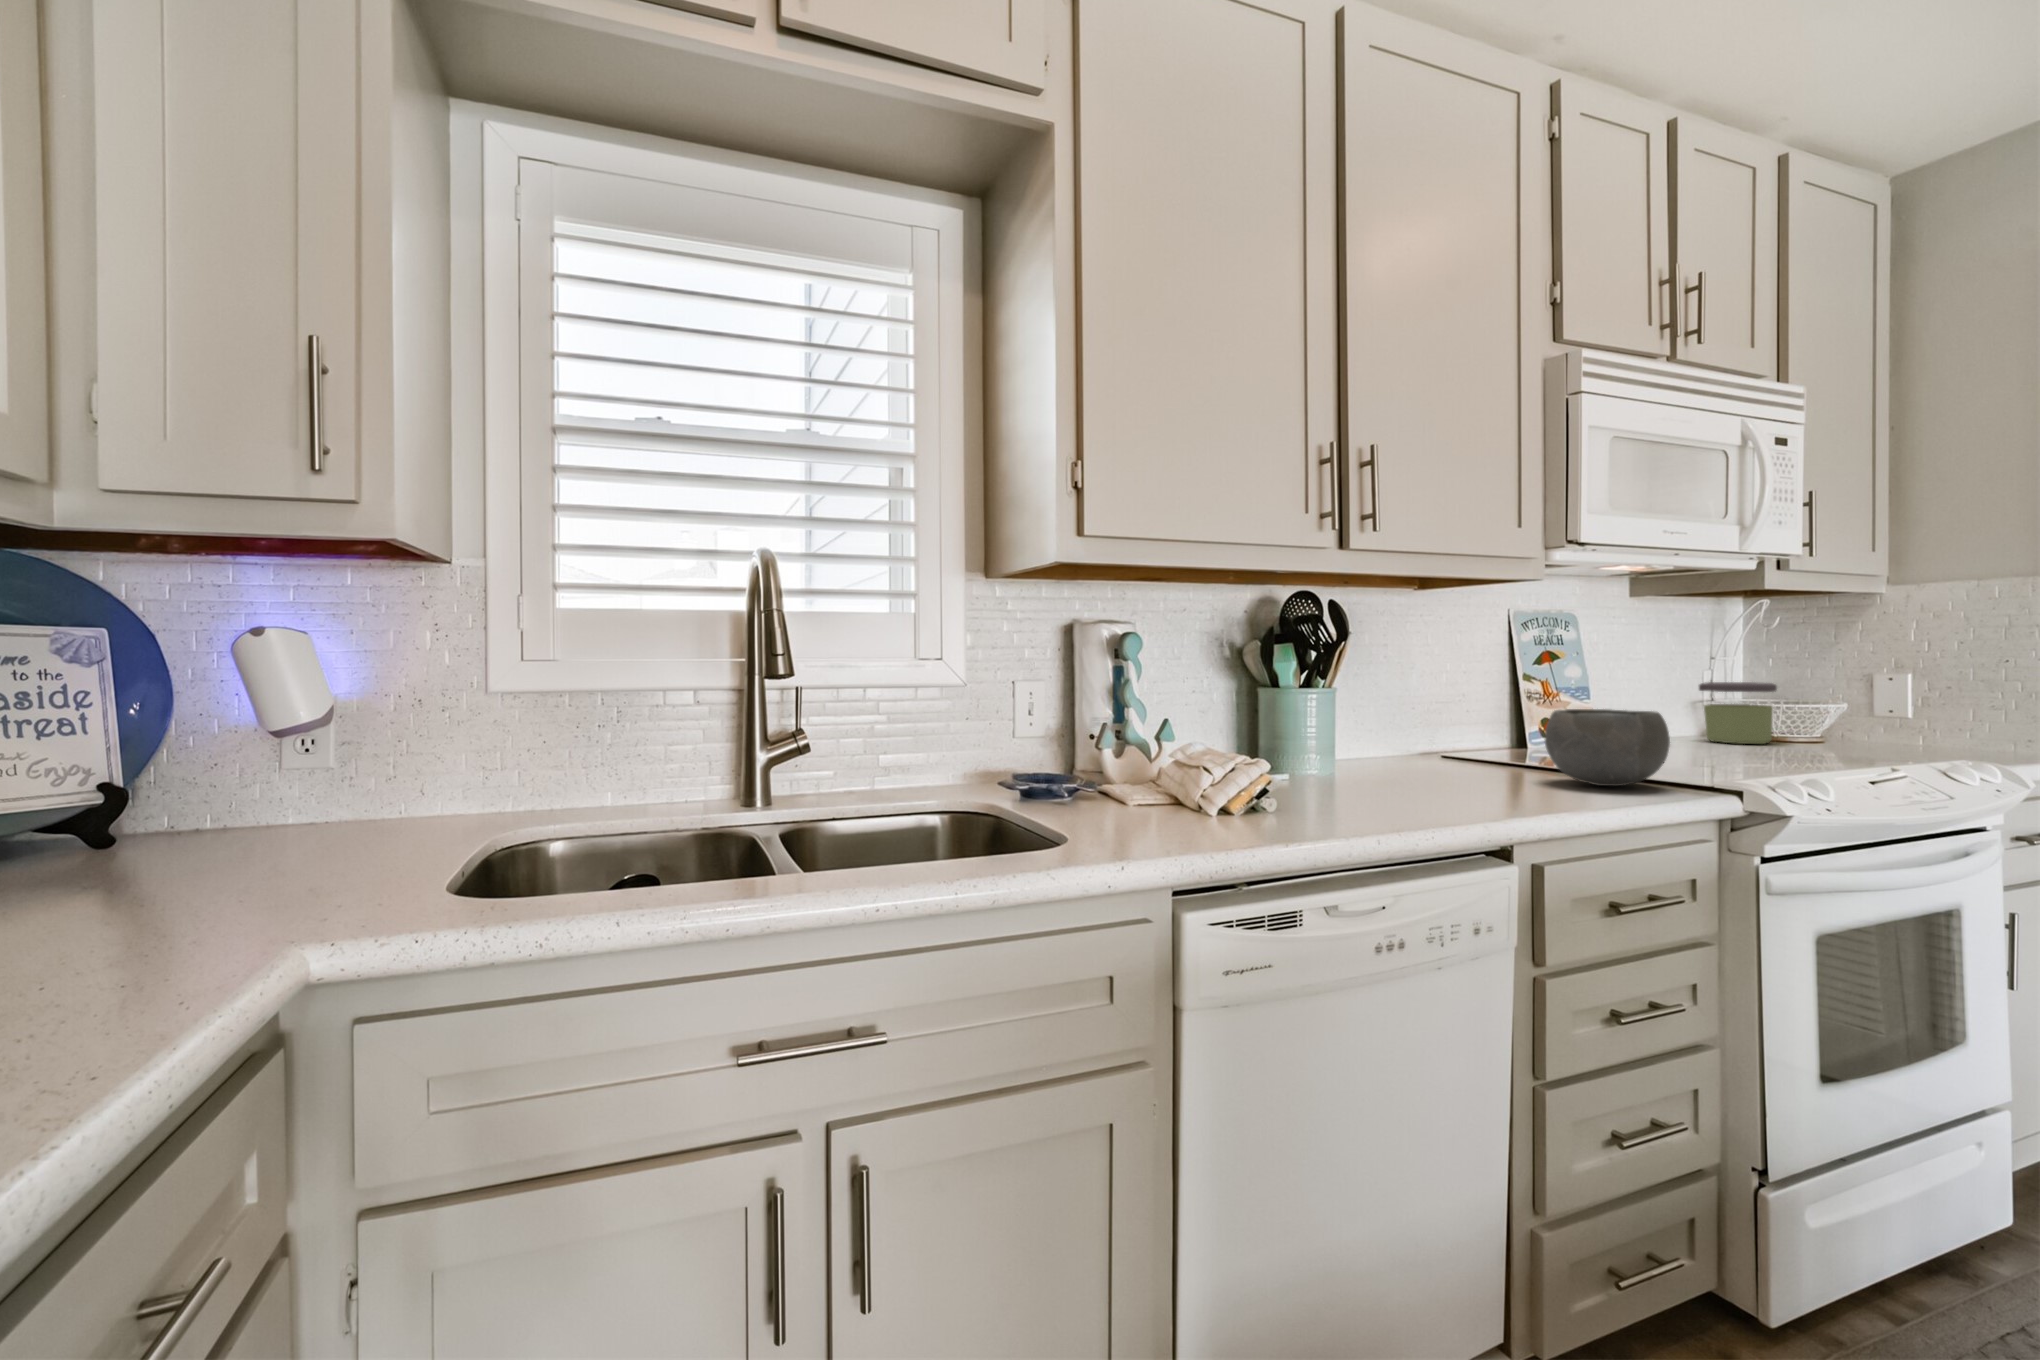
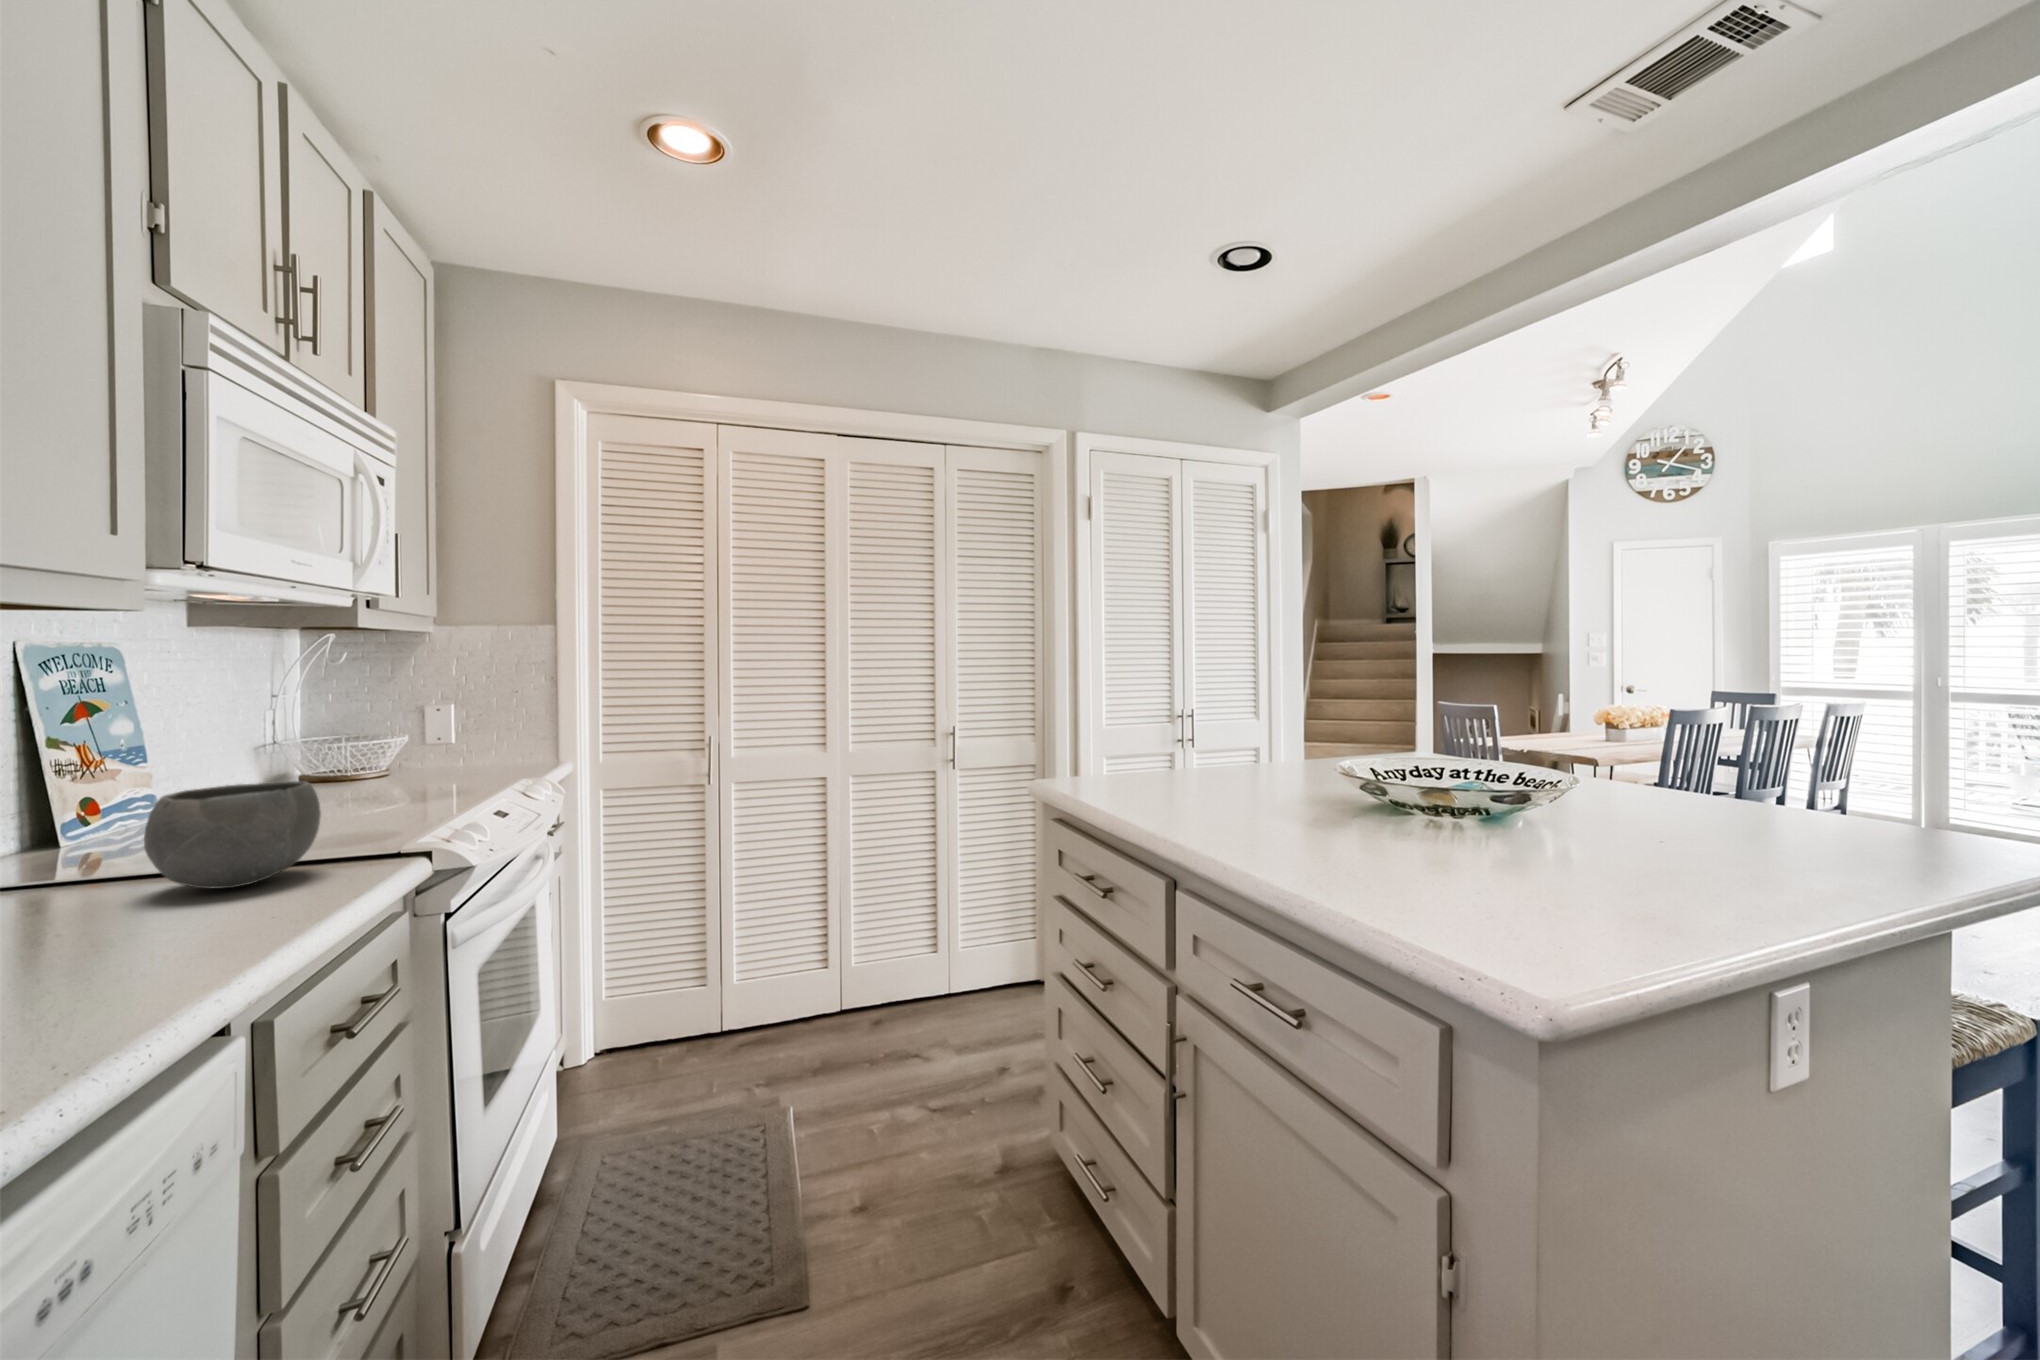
jar: present [1699,682,1777,744] -> none [278,723,357,793]

